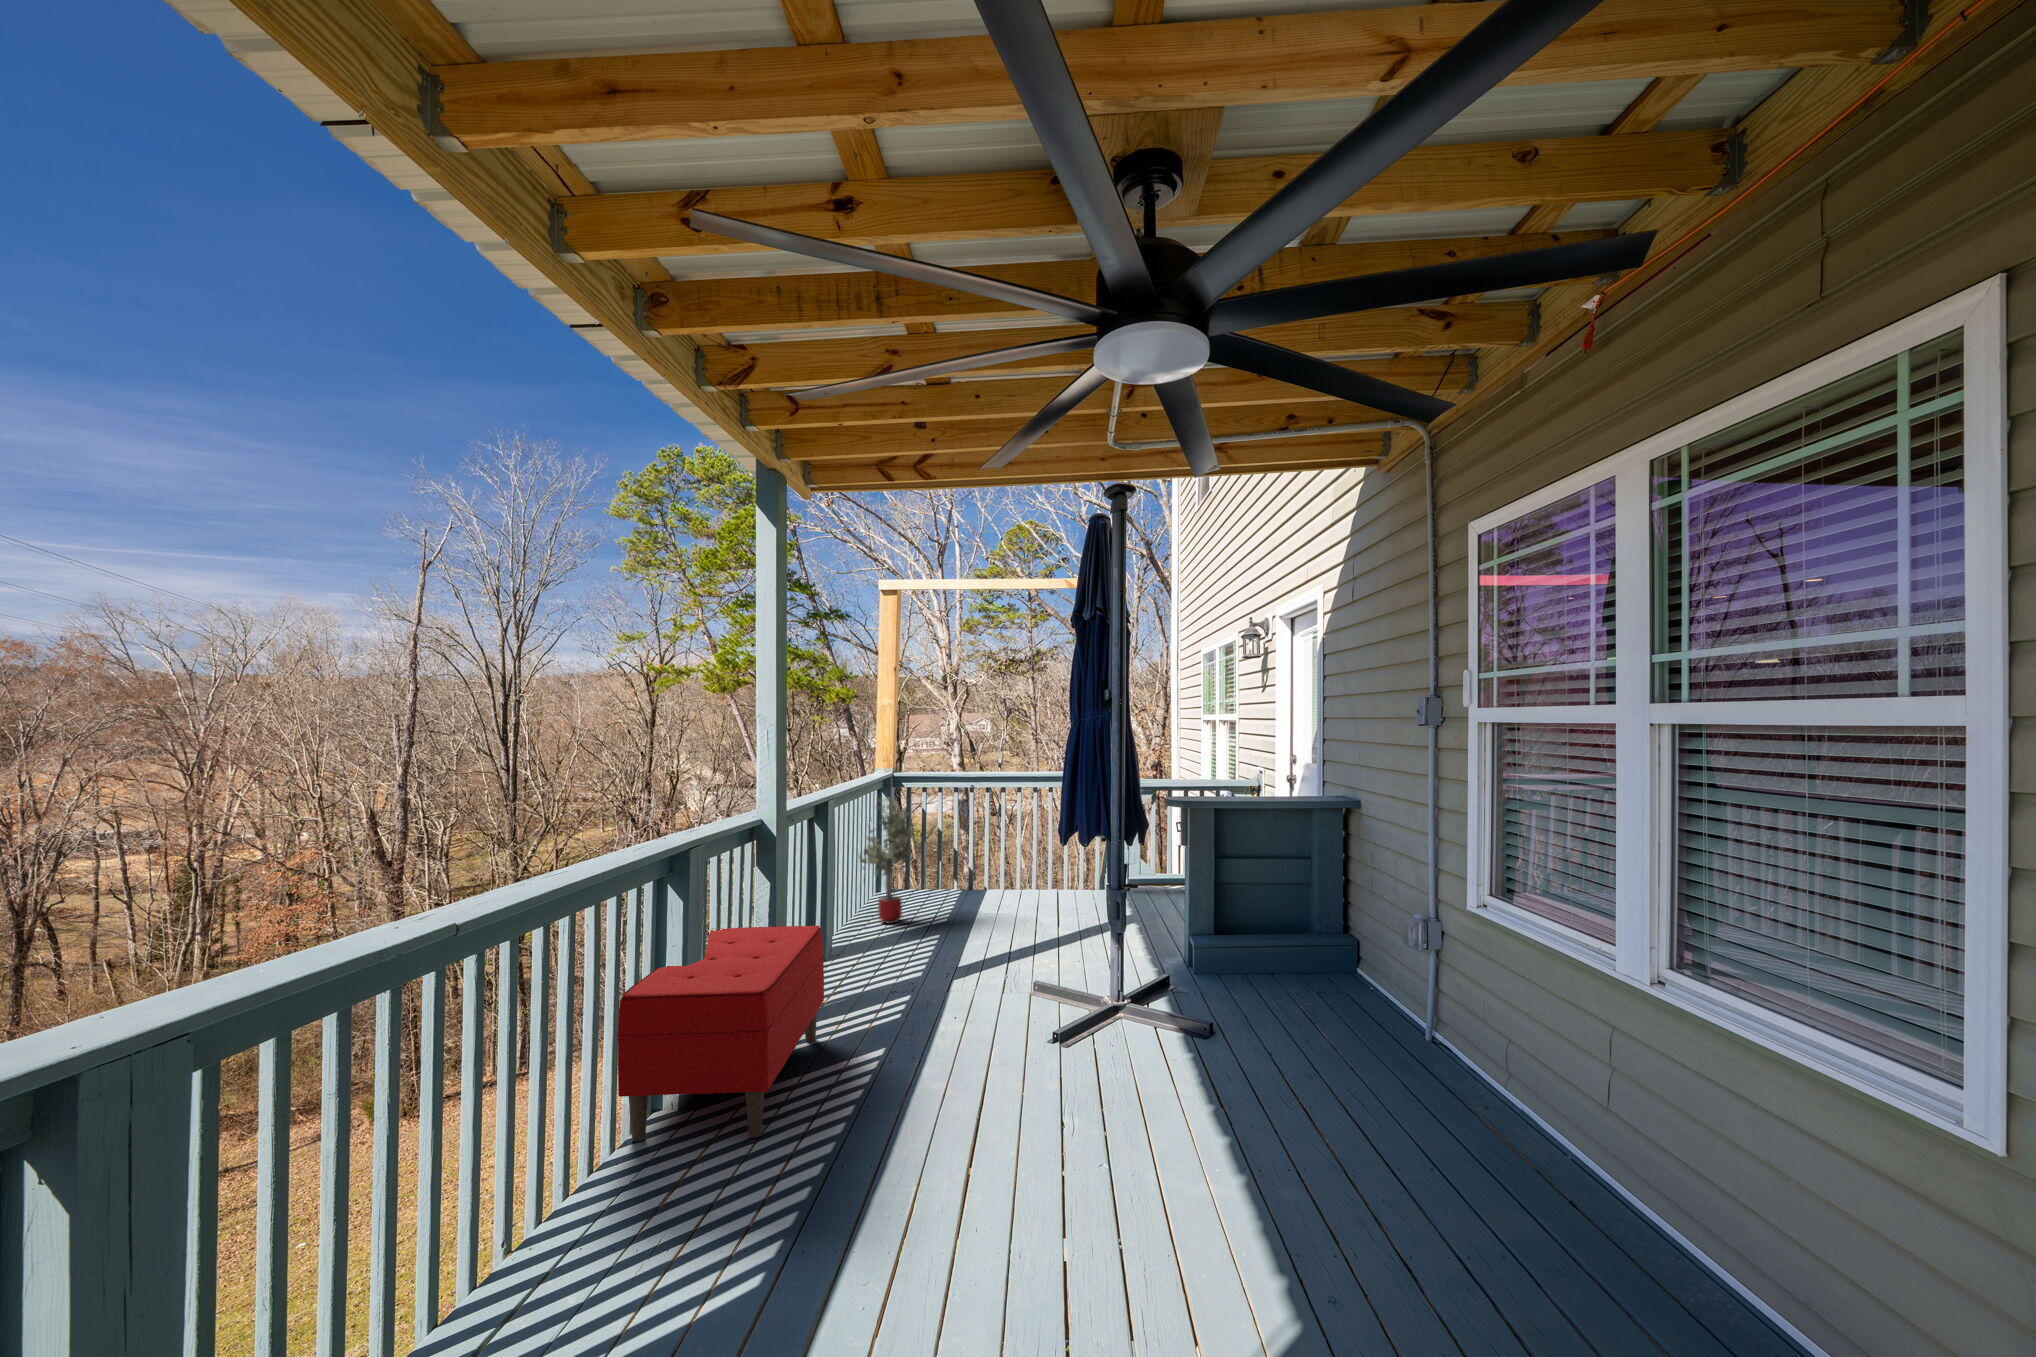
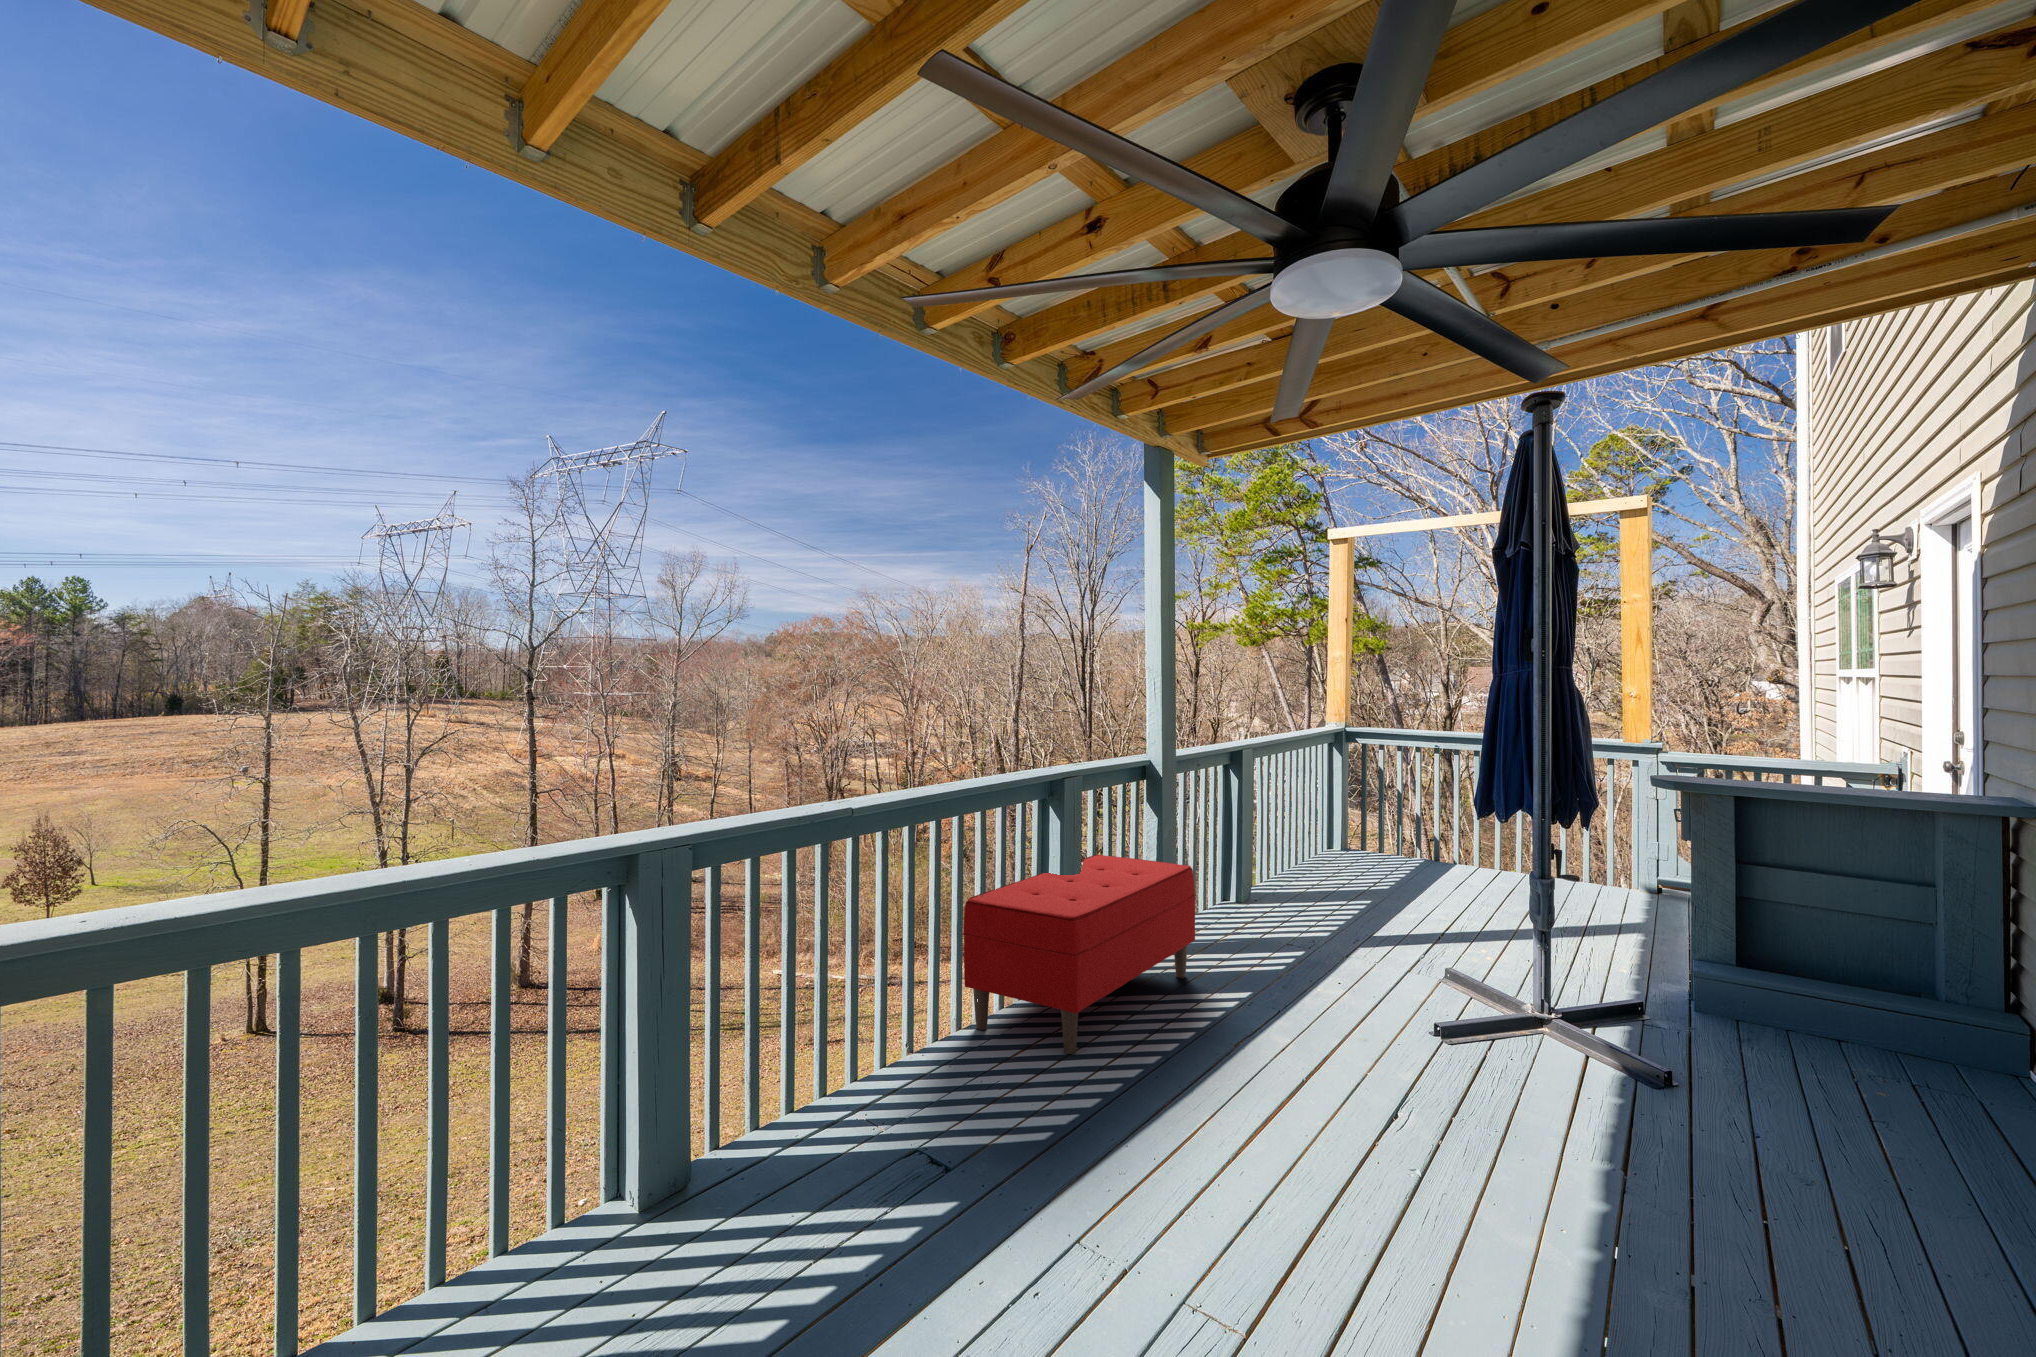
potted tree: present [856,798,914,923] -> none [1296,747,1373,878]

